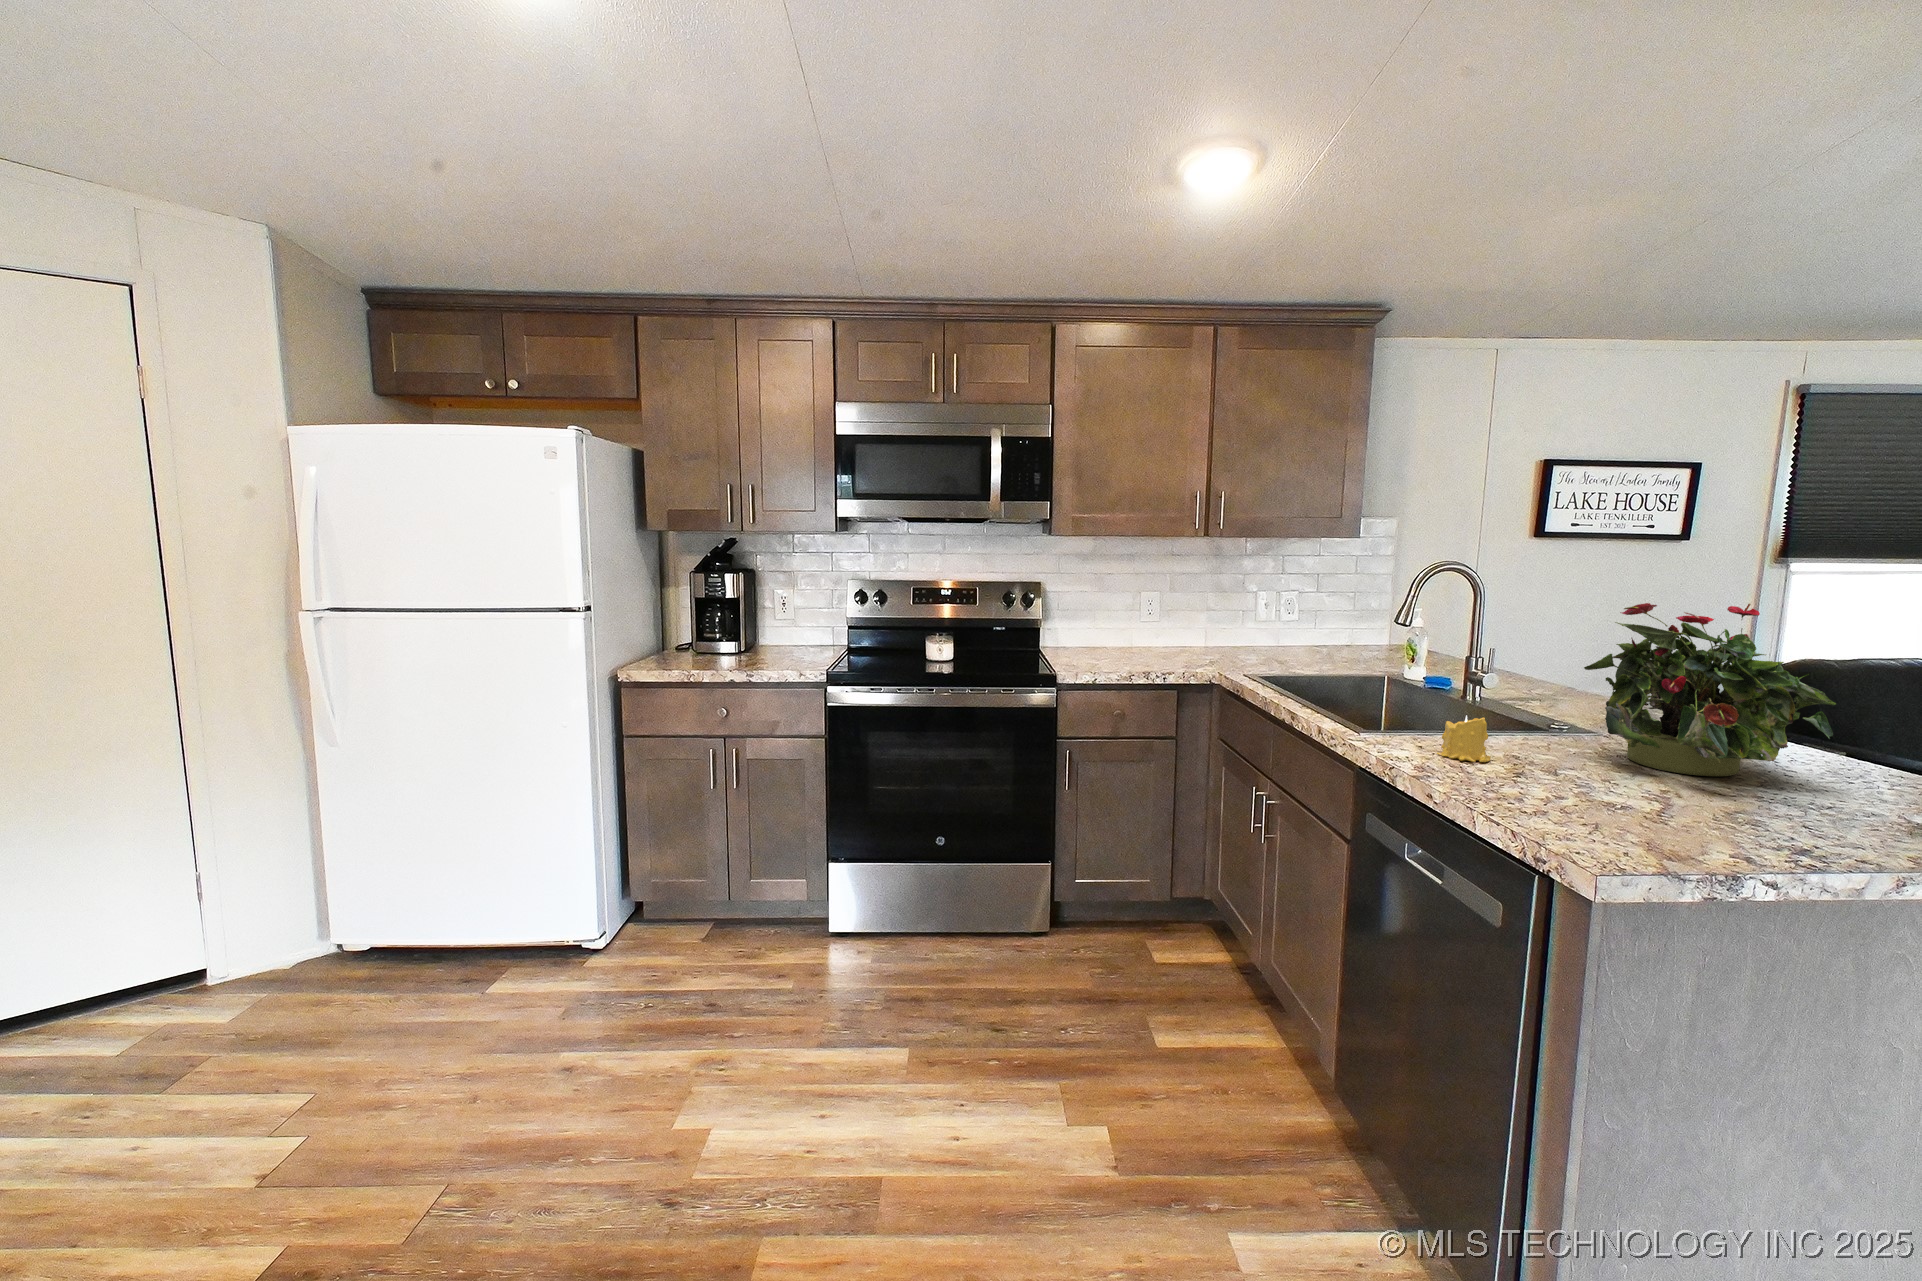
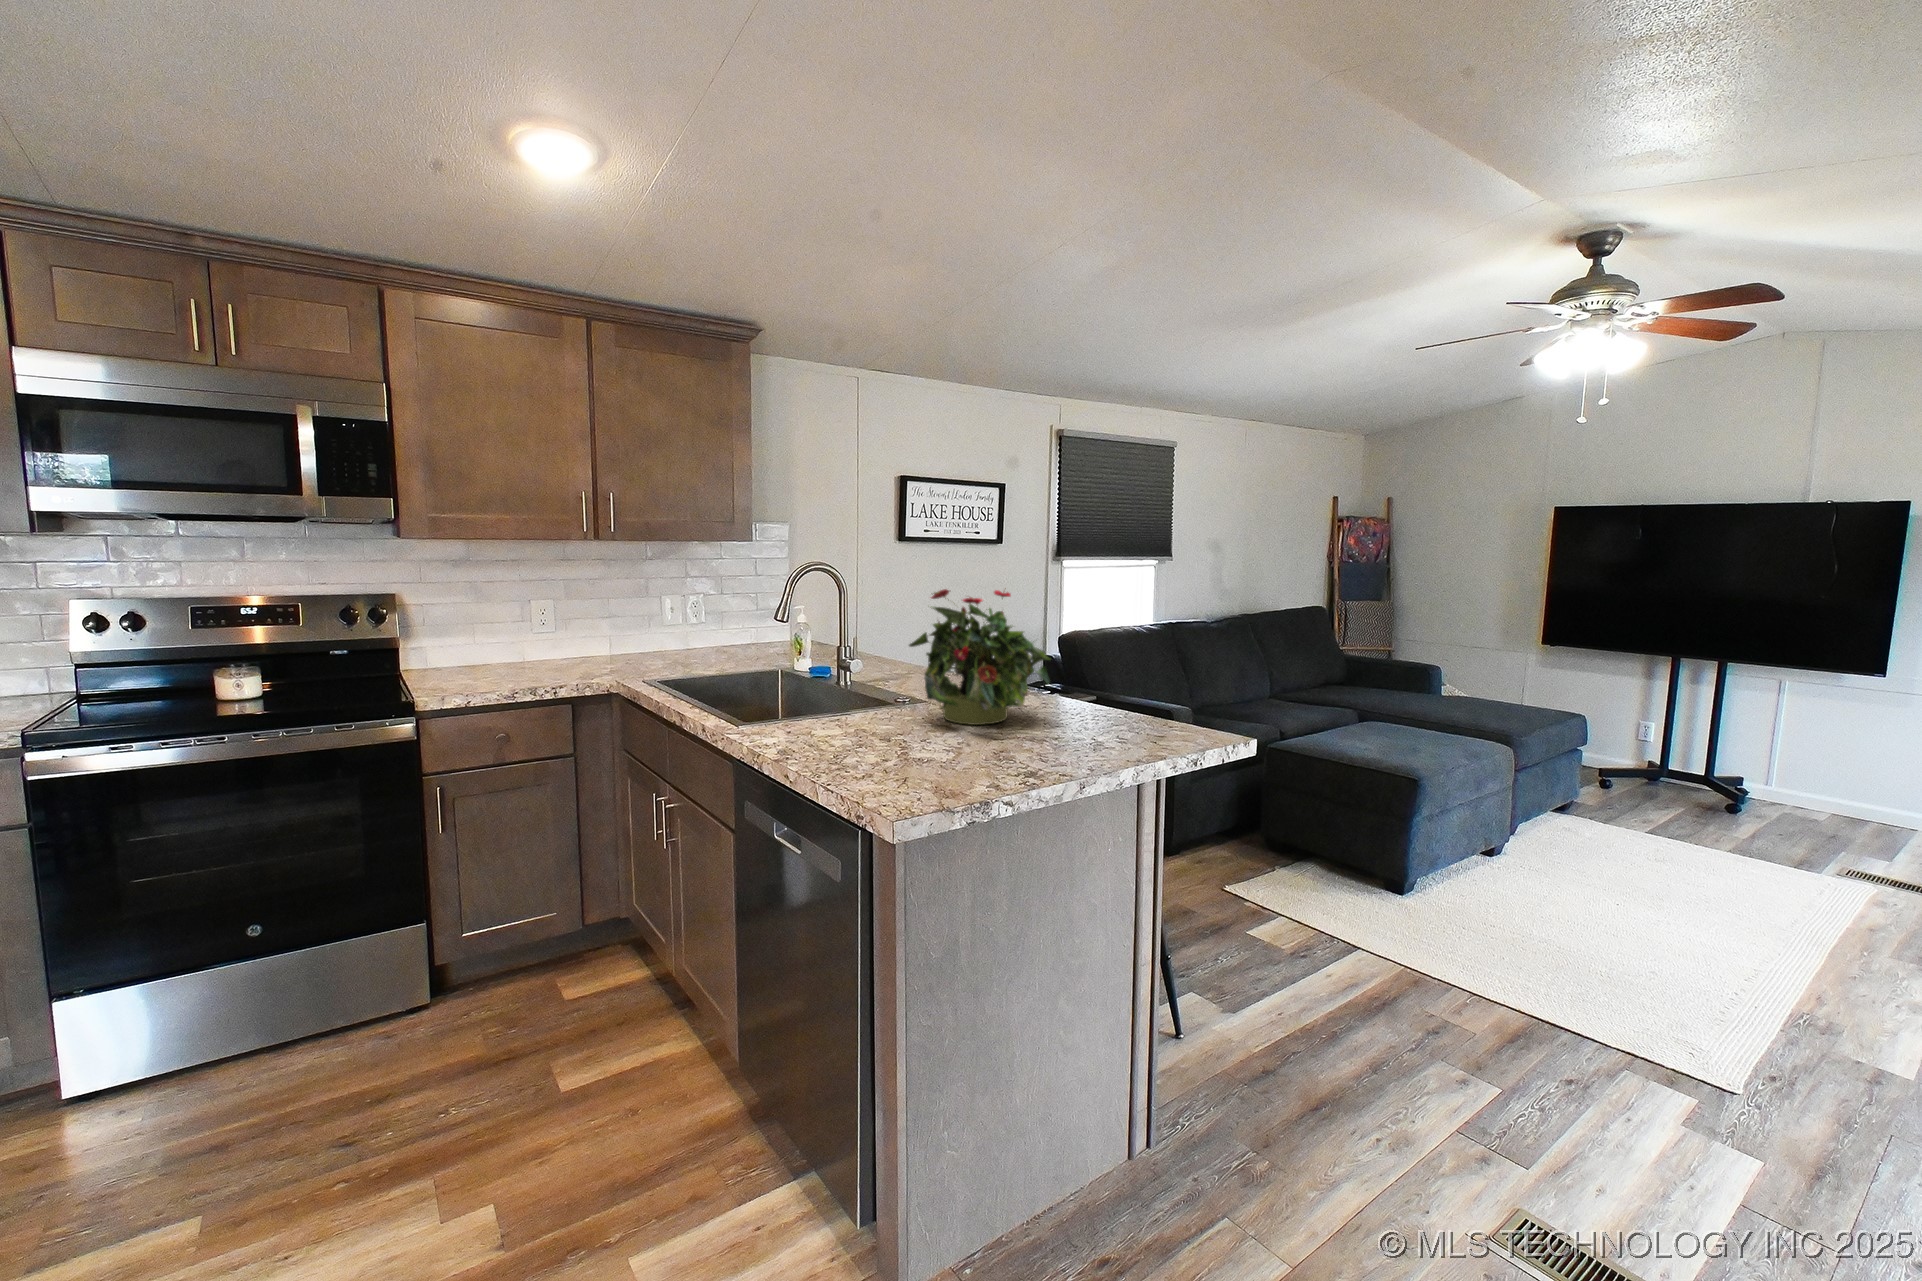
candle: present [1437,715,1491,762] -> none [802,695,845,739]

